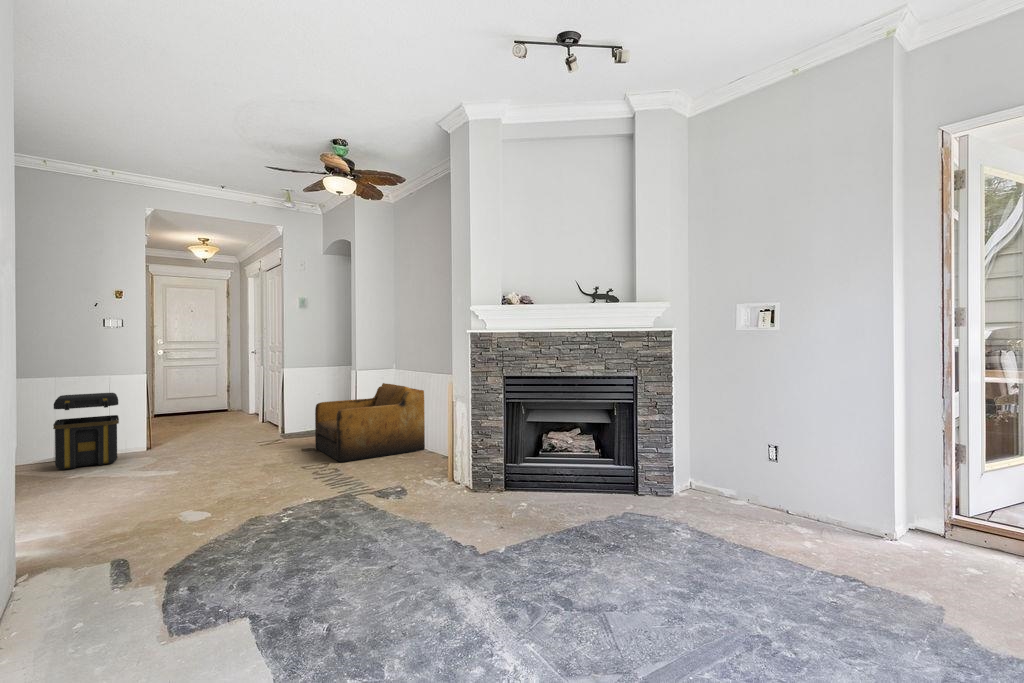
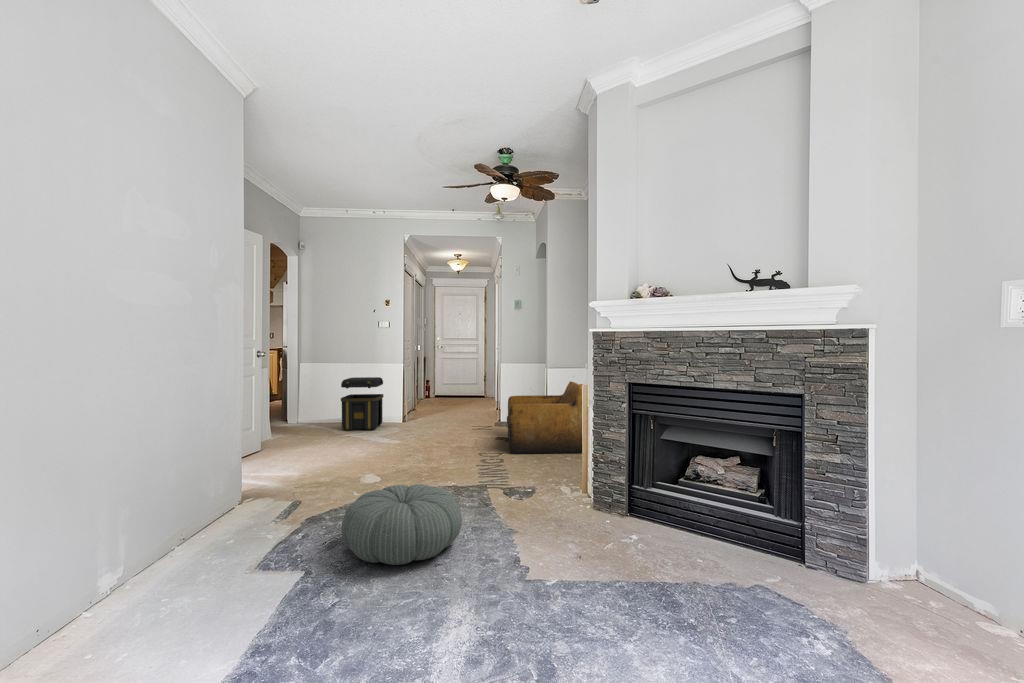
pouf: none [271,490,397,572] -> present [341,484,462,565]

